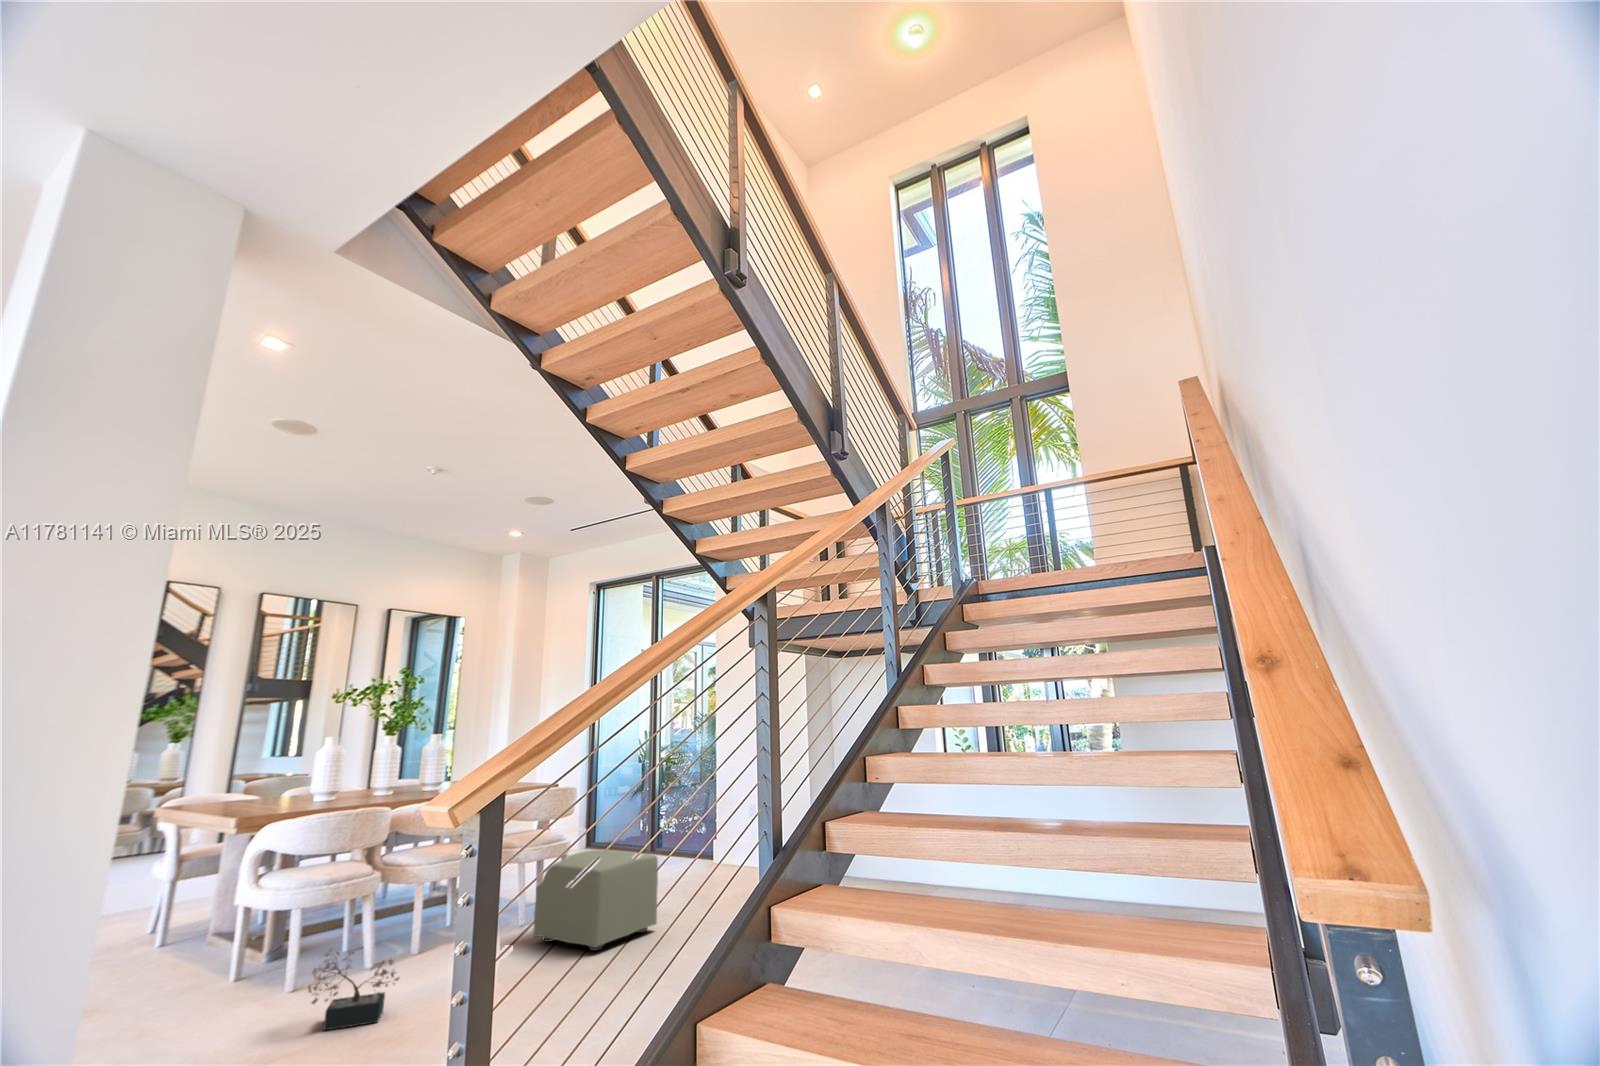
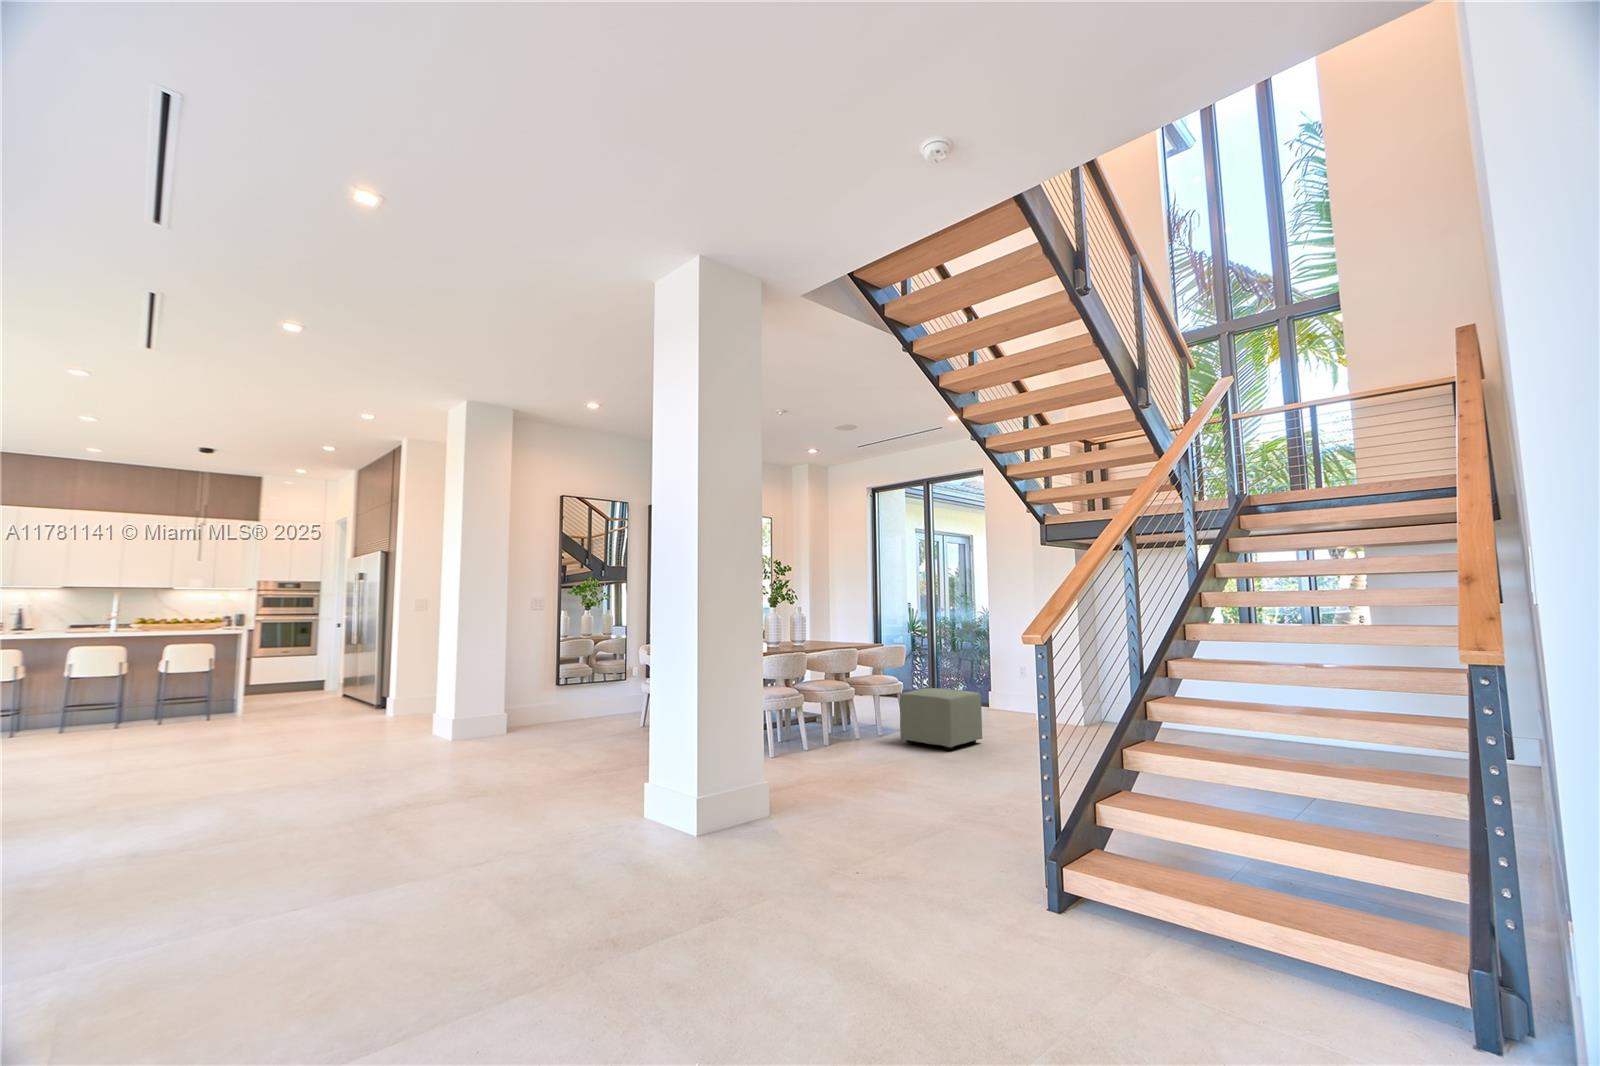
decorative plant: present [308,948,399,1030] -> none [804,729,853,772]

